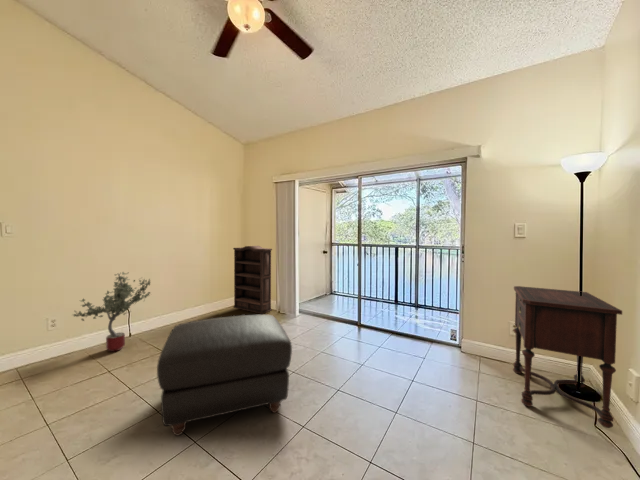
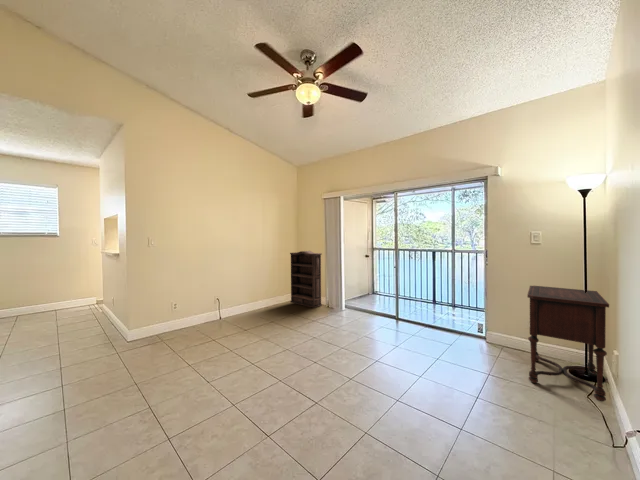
potted tree: present [74,272,150,352] -> none [185,271,234,329]
ottoman: present [157,315,292,436] -> none [253,303,340,379]

